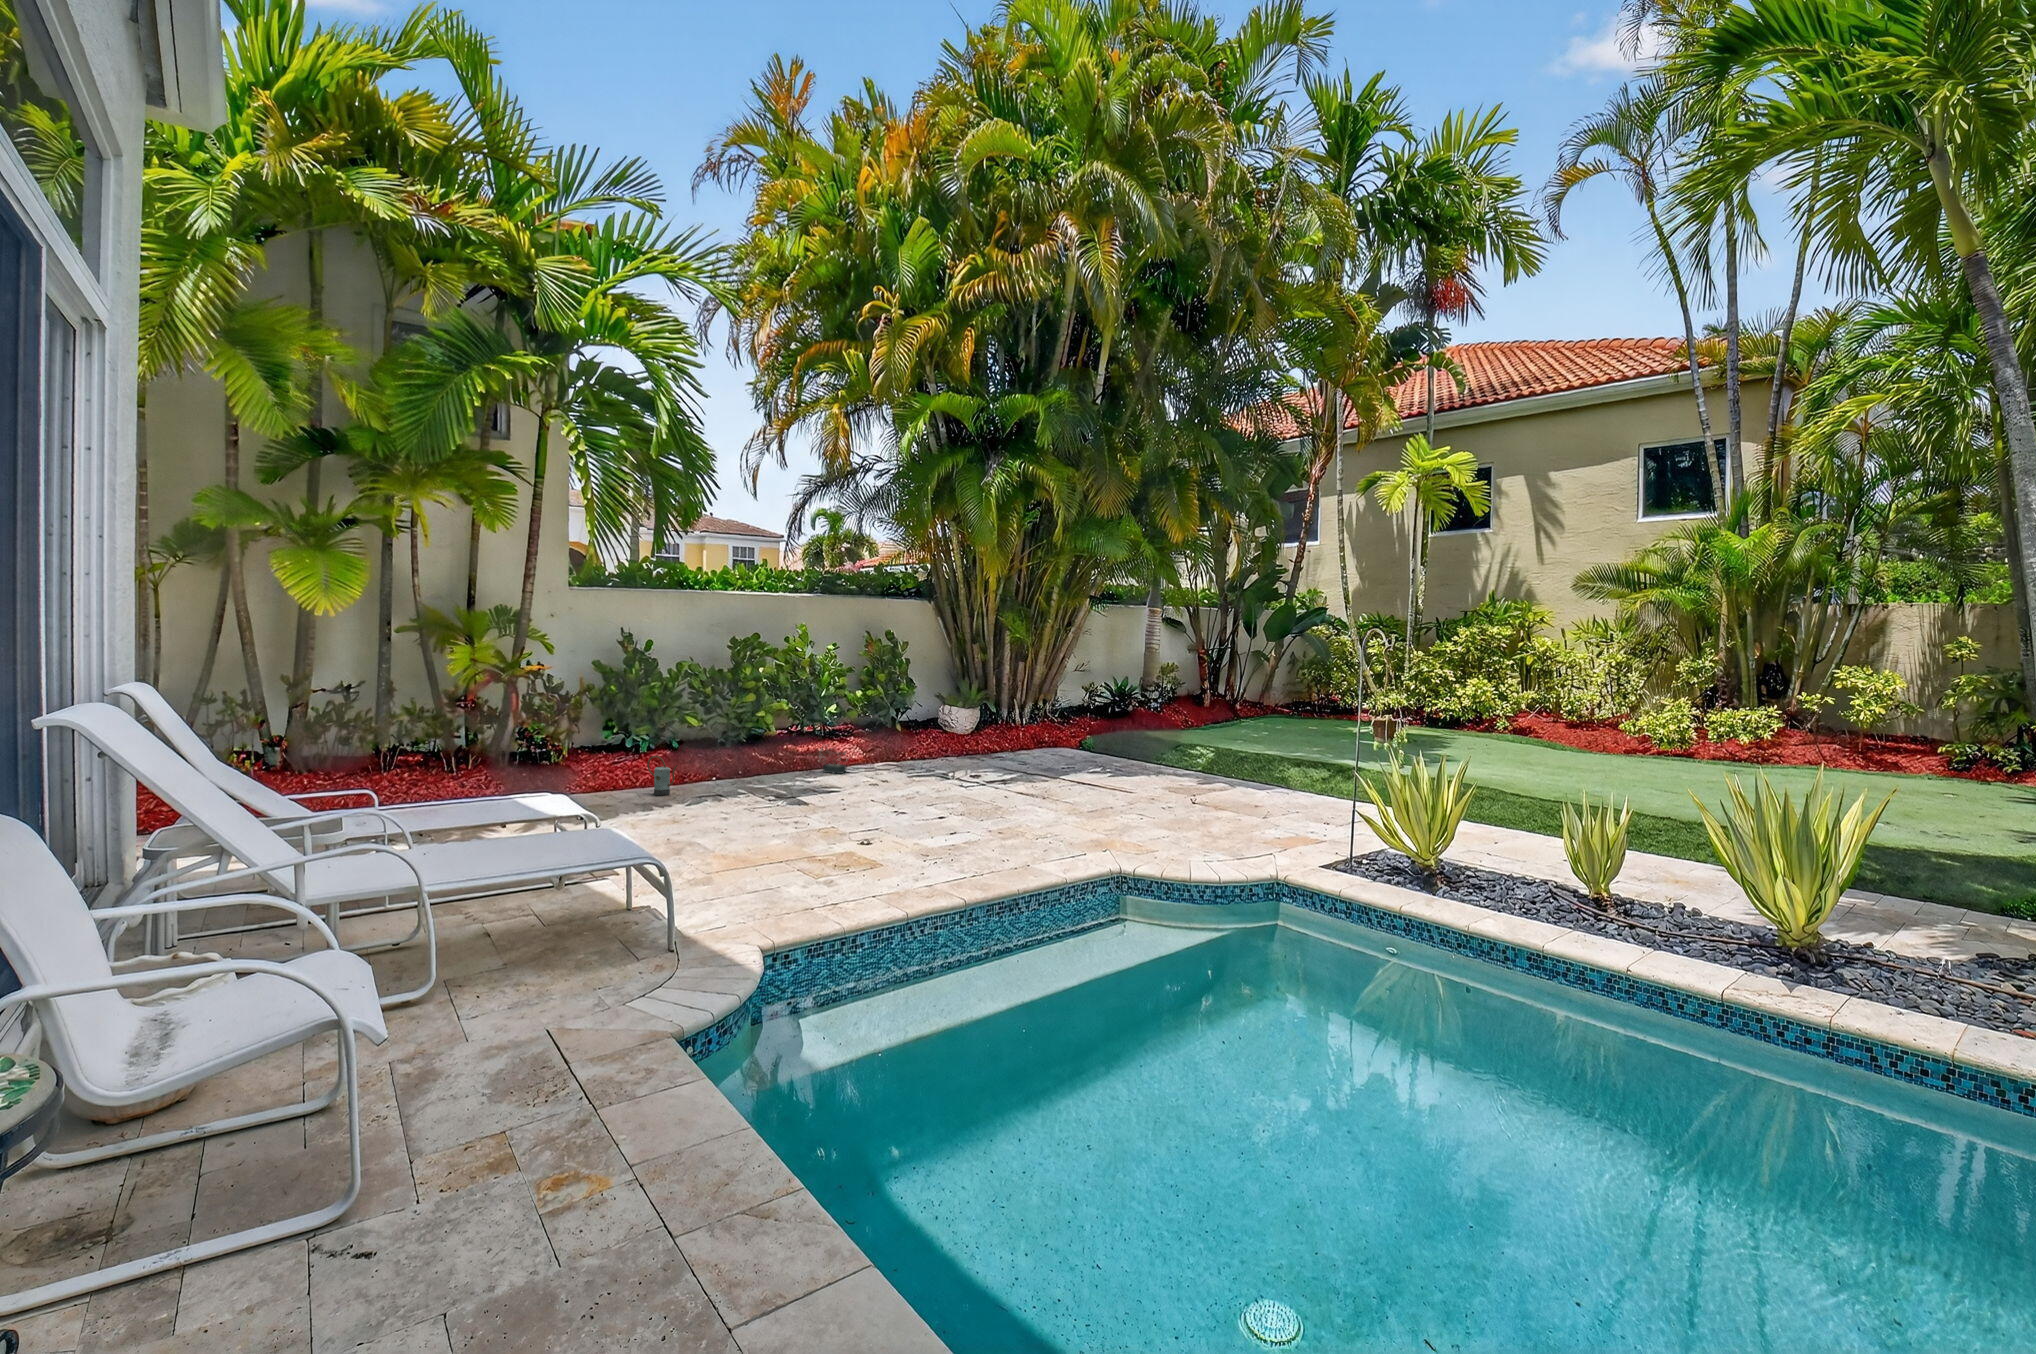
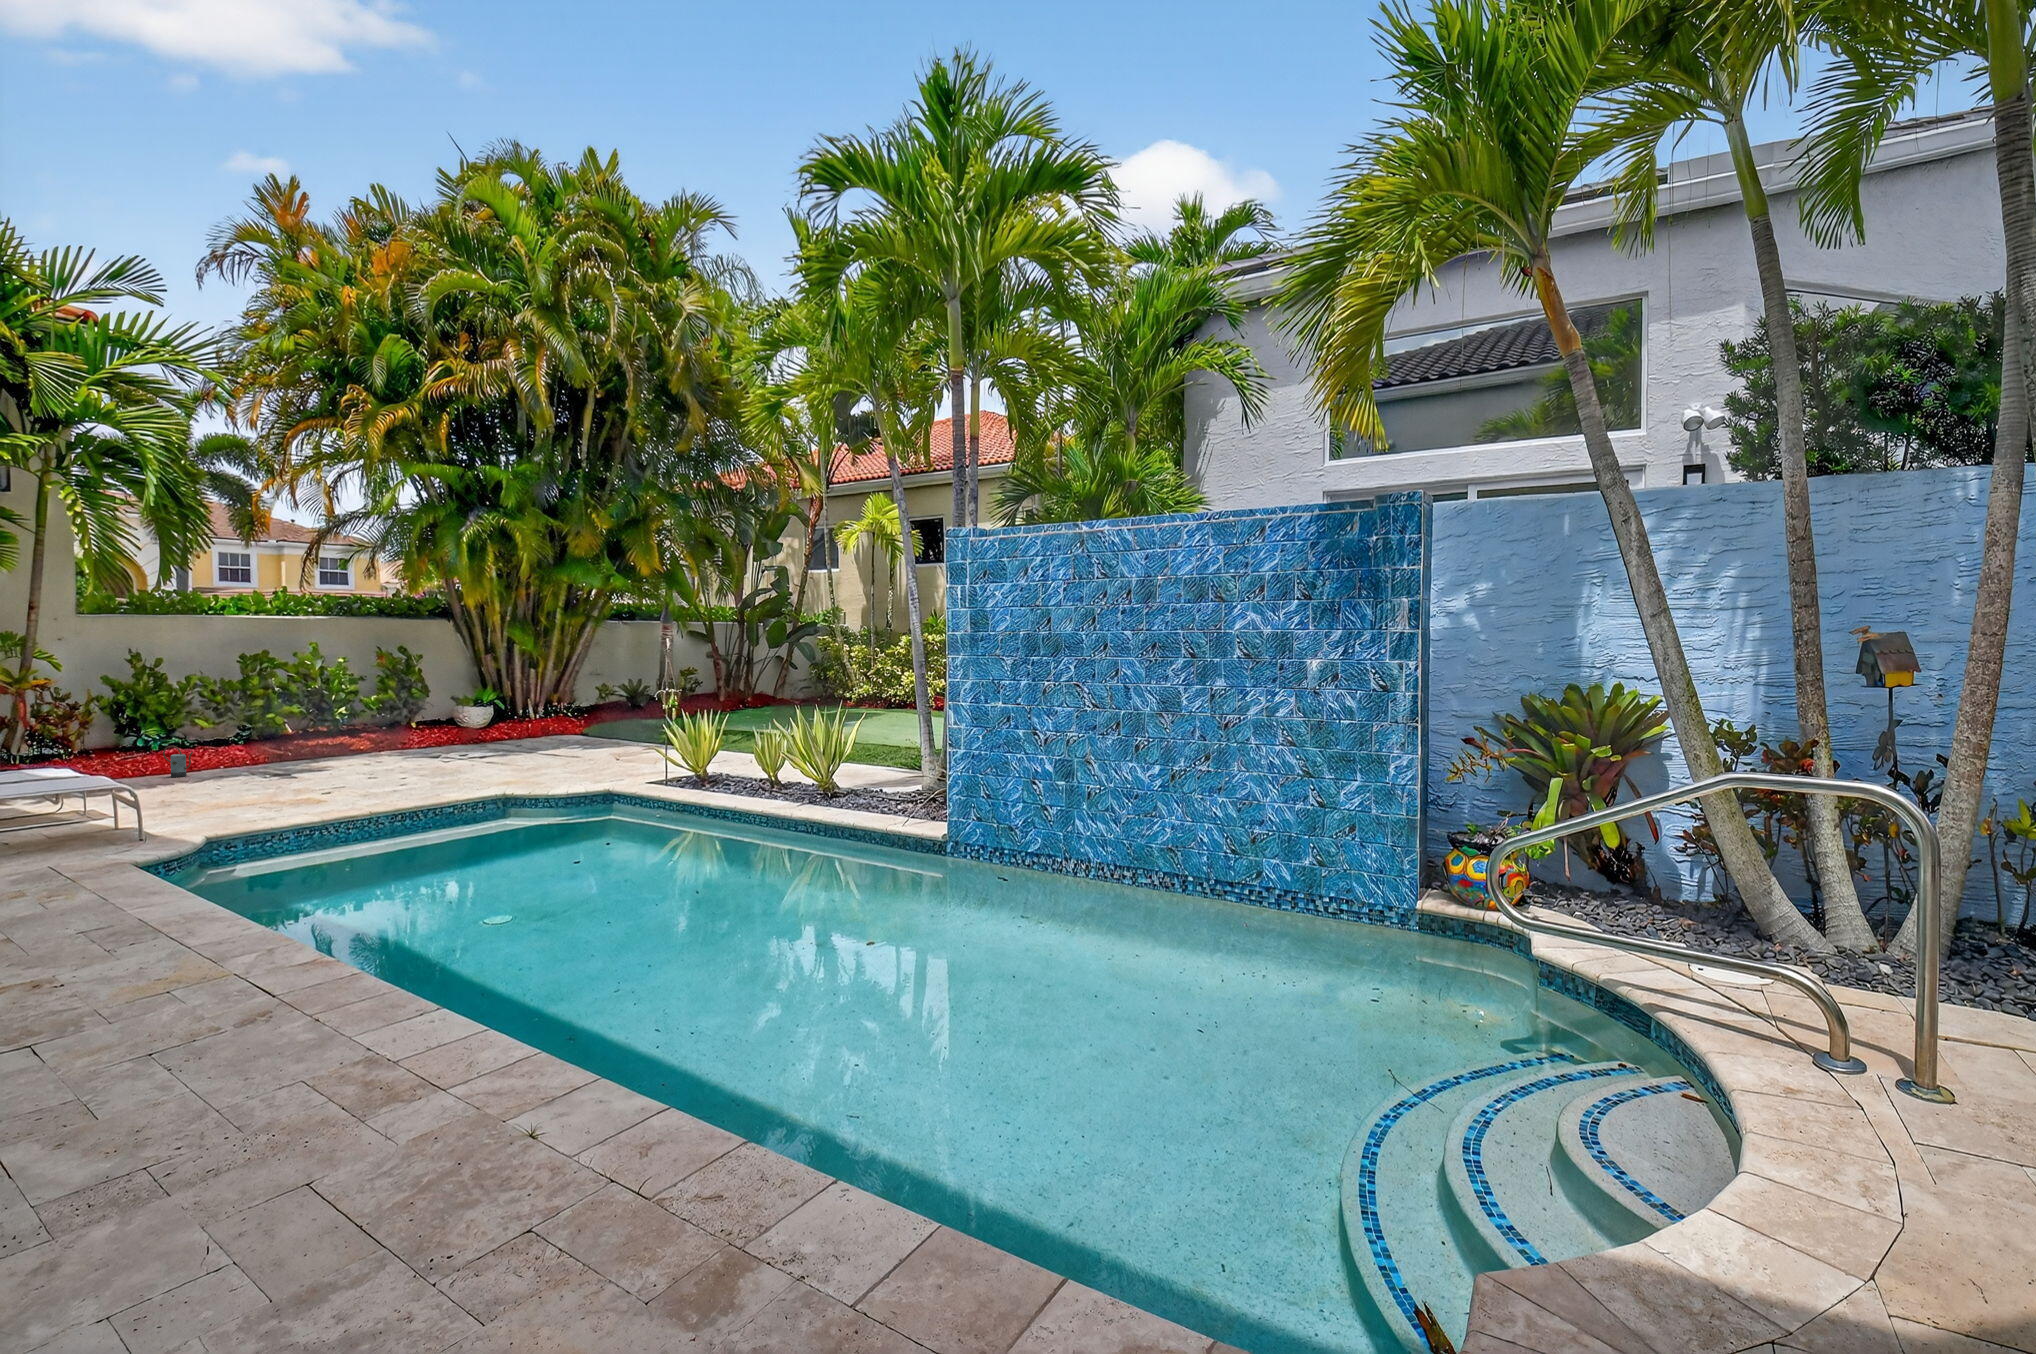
decorative plant: present [819,749,846,774] -> none [331,734,364,757]

